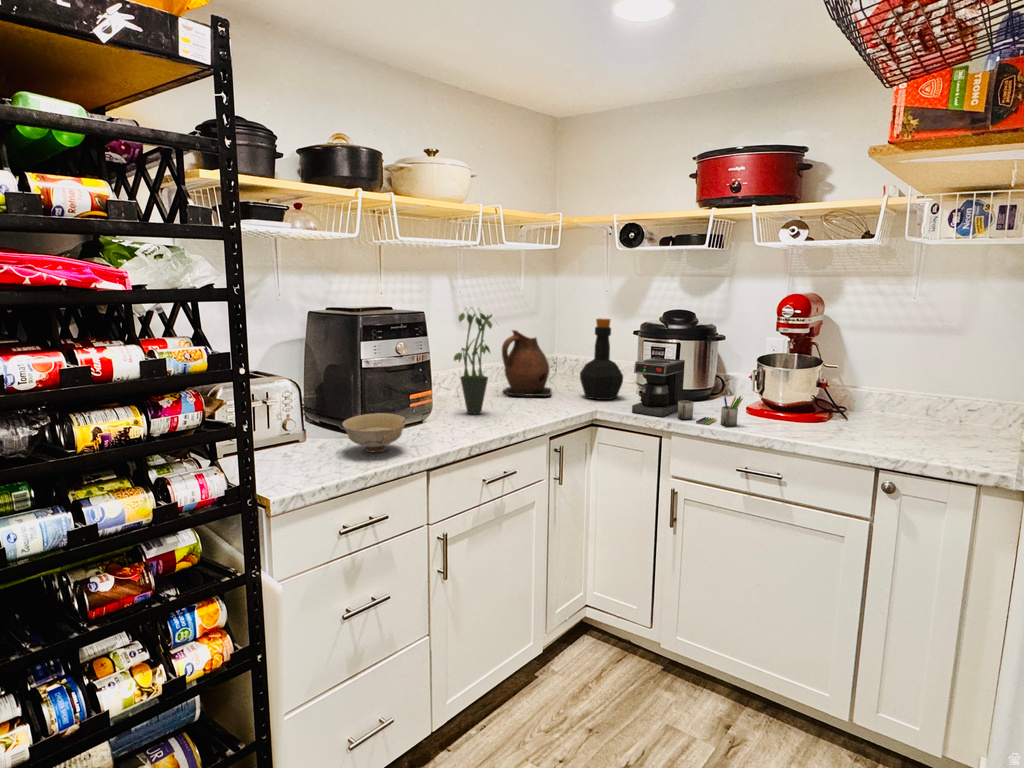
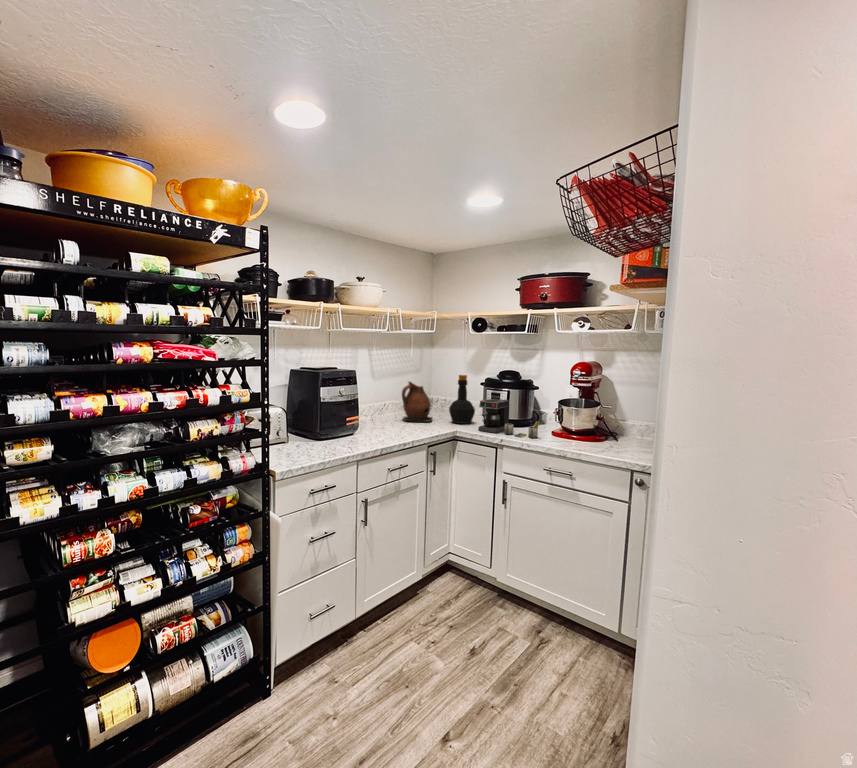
potted plant: present [454,312,492,414] -> none [373,368,400,431]
bowl: present [342,413,406,452] -> none [310,429,347,450]

